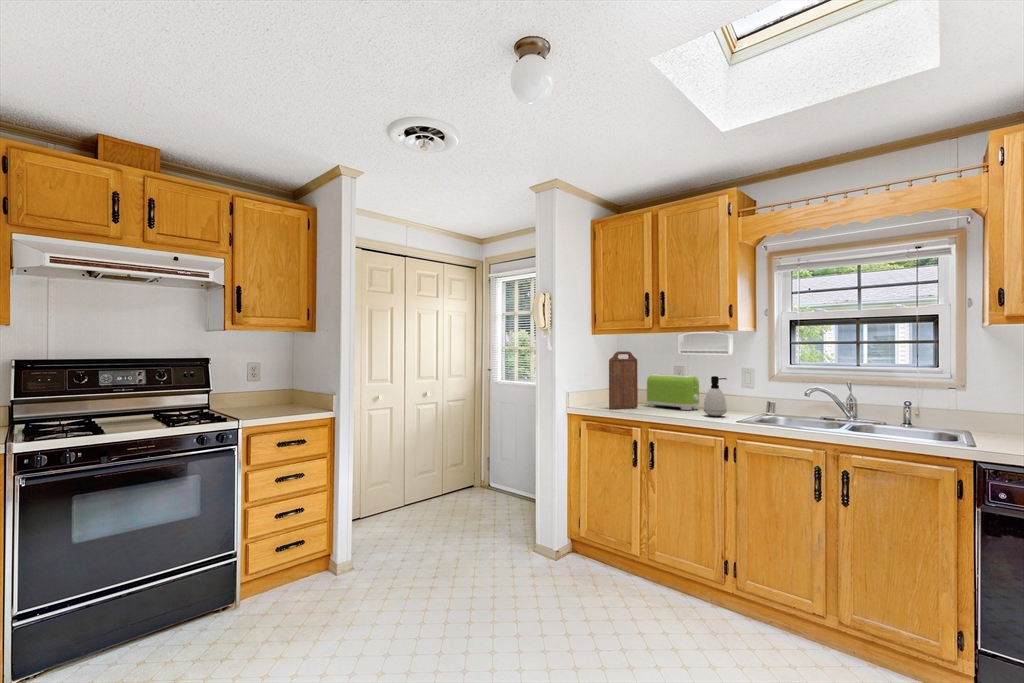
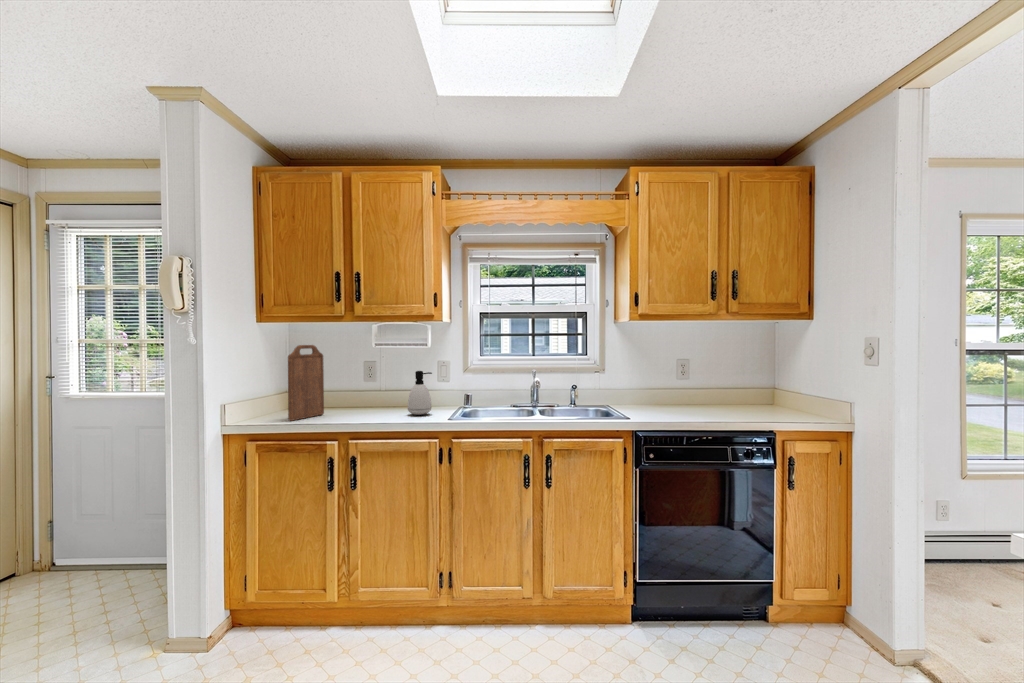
toaster: present [647,374,699,410] -> none [331,371,394,411]

